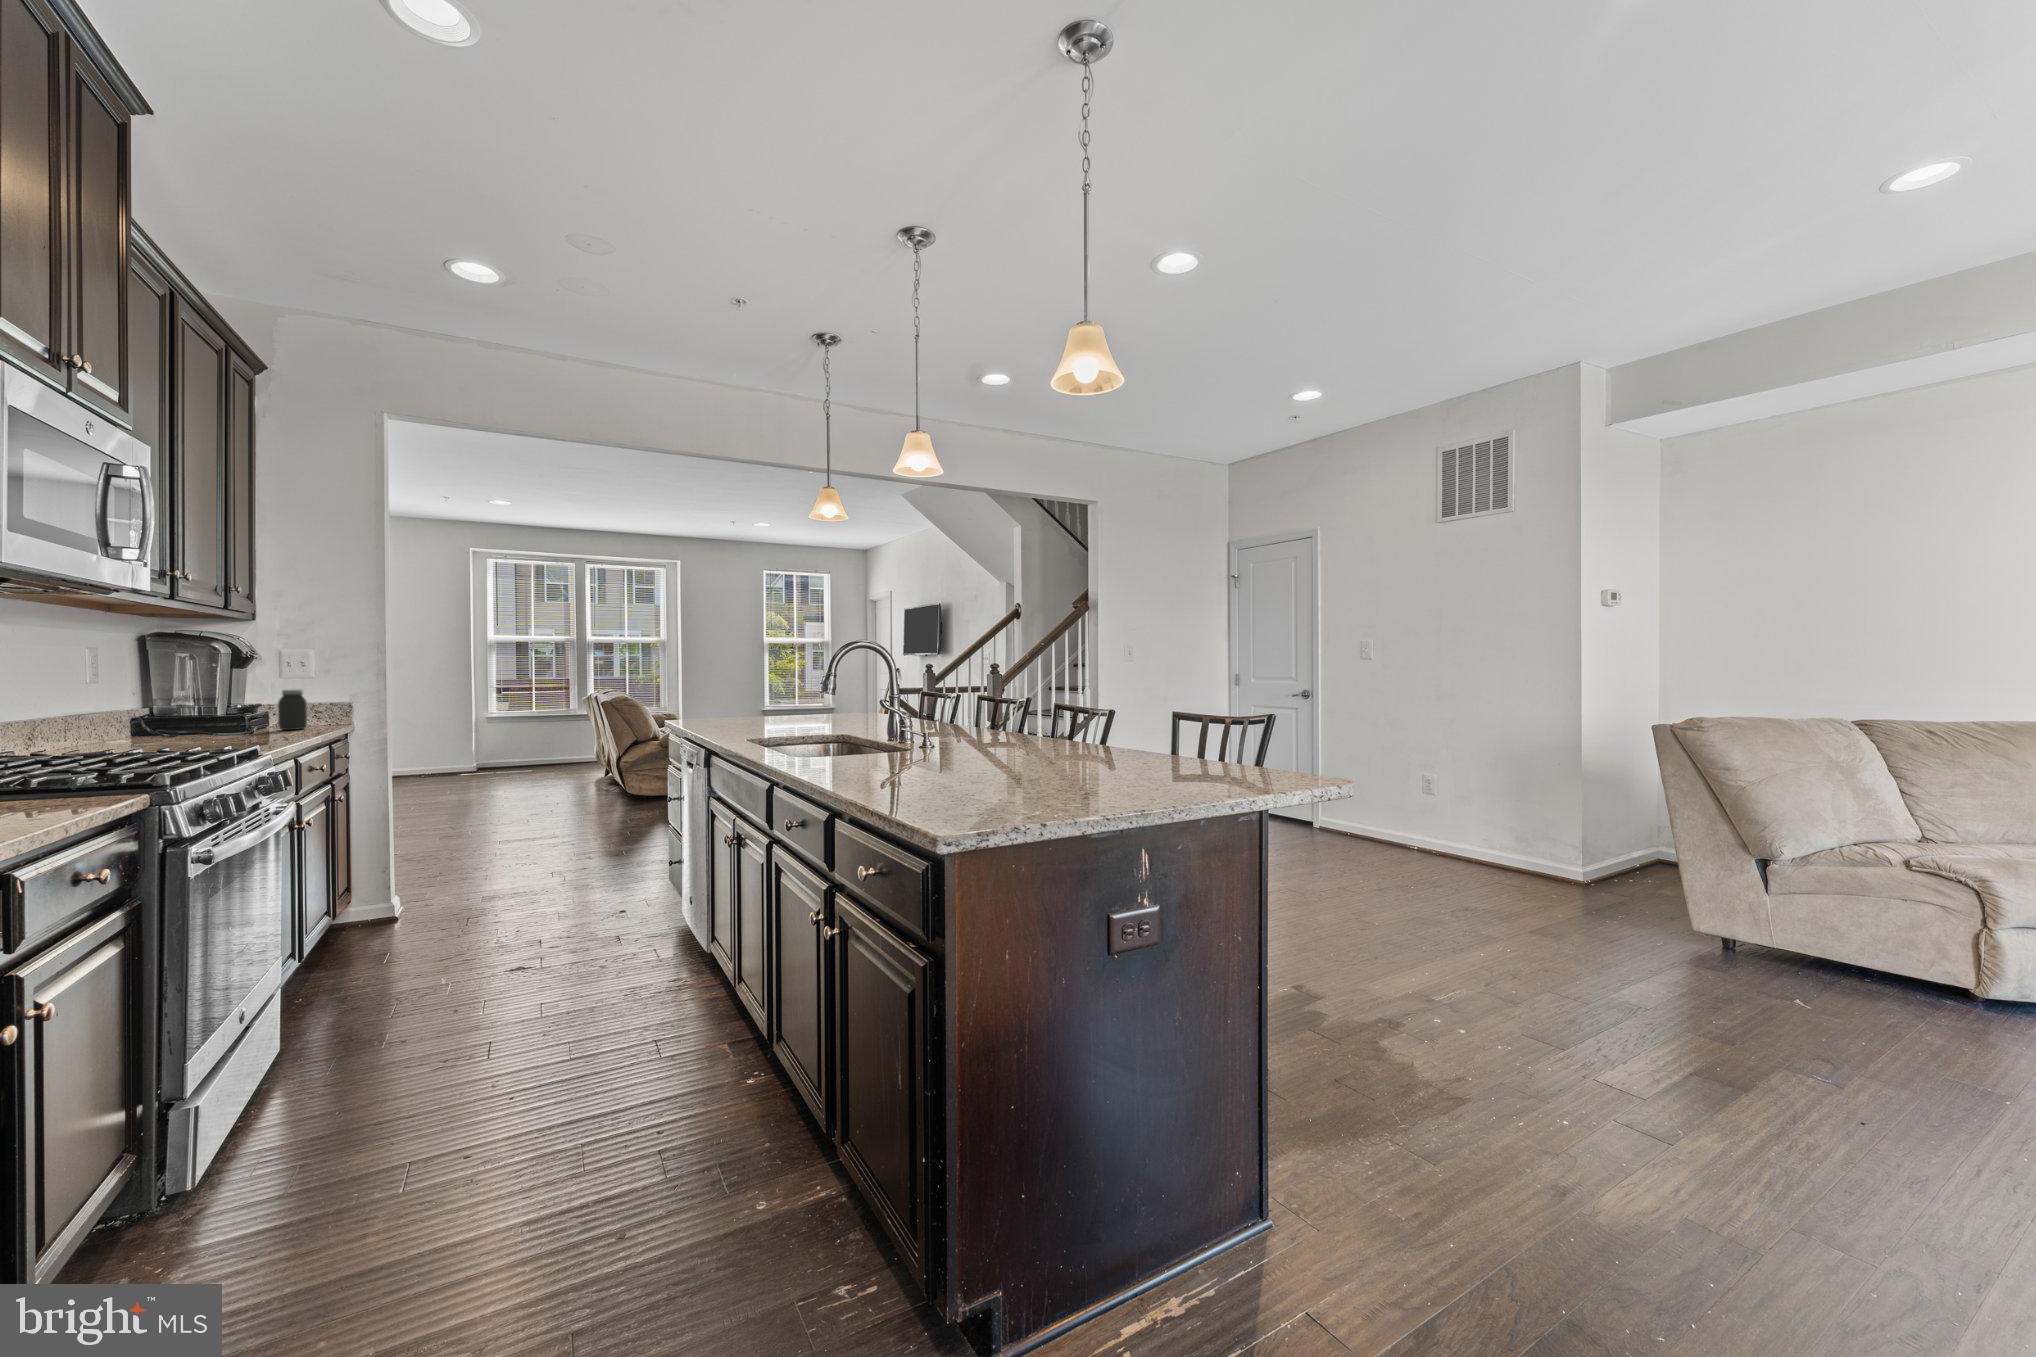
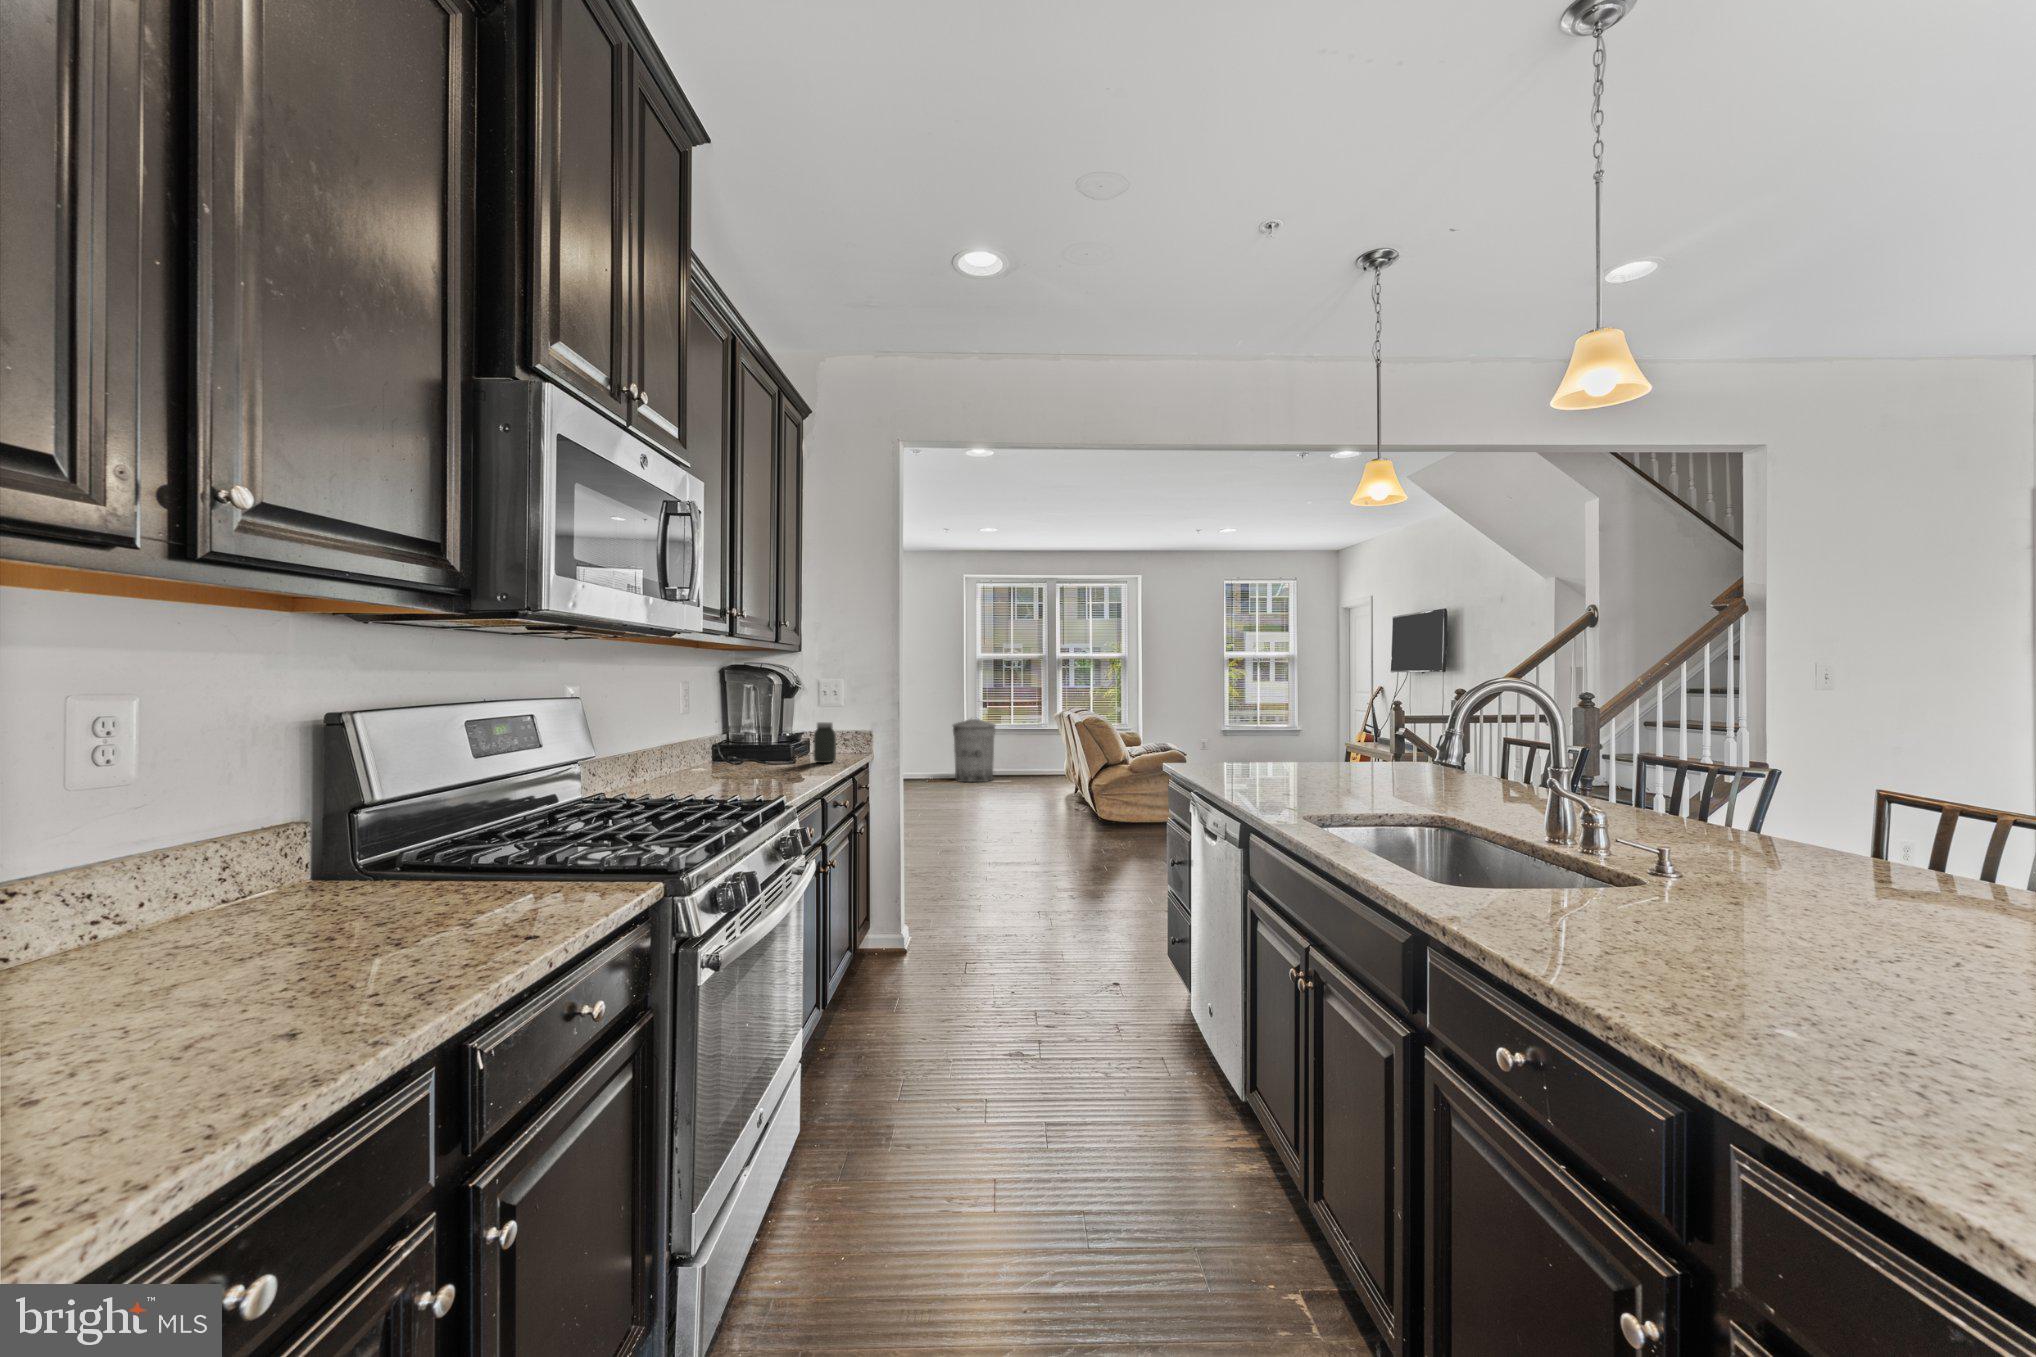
trash can: none [455,705,511,776] -> present [953,719,995,782]

